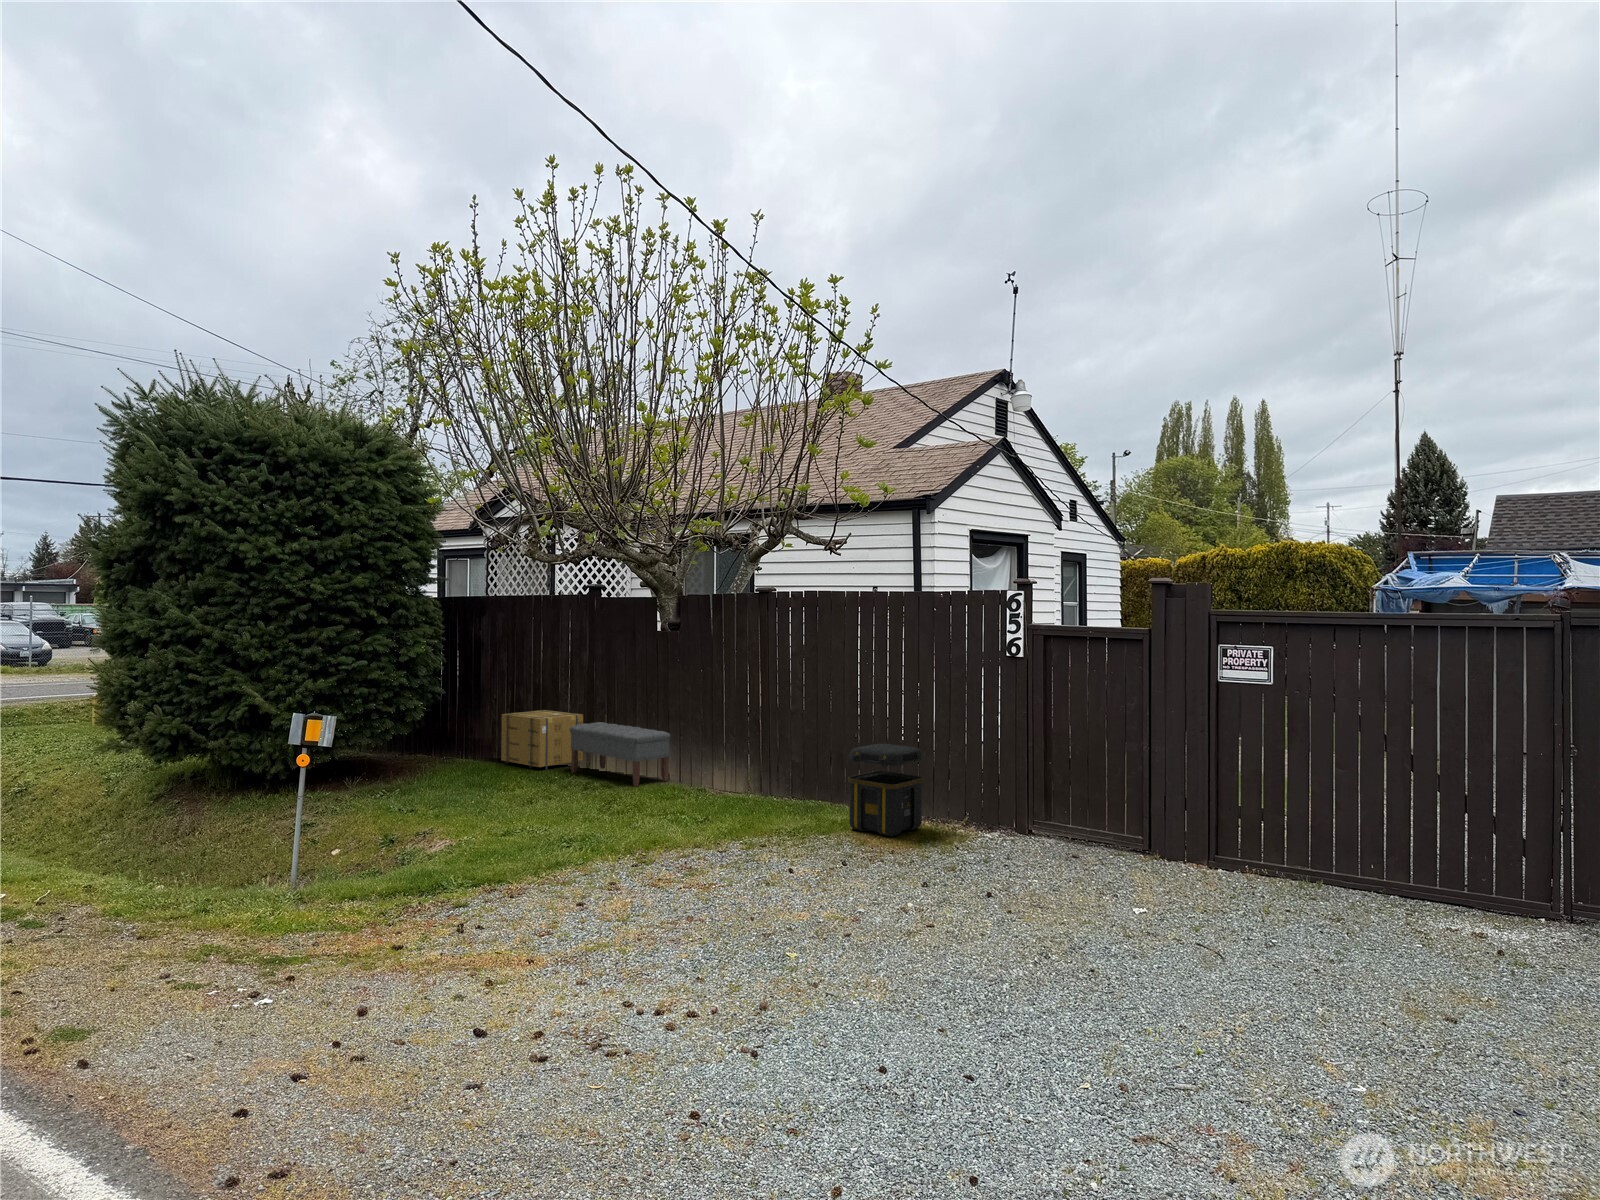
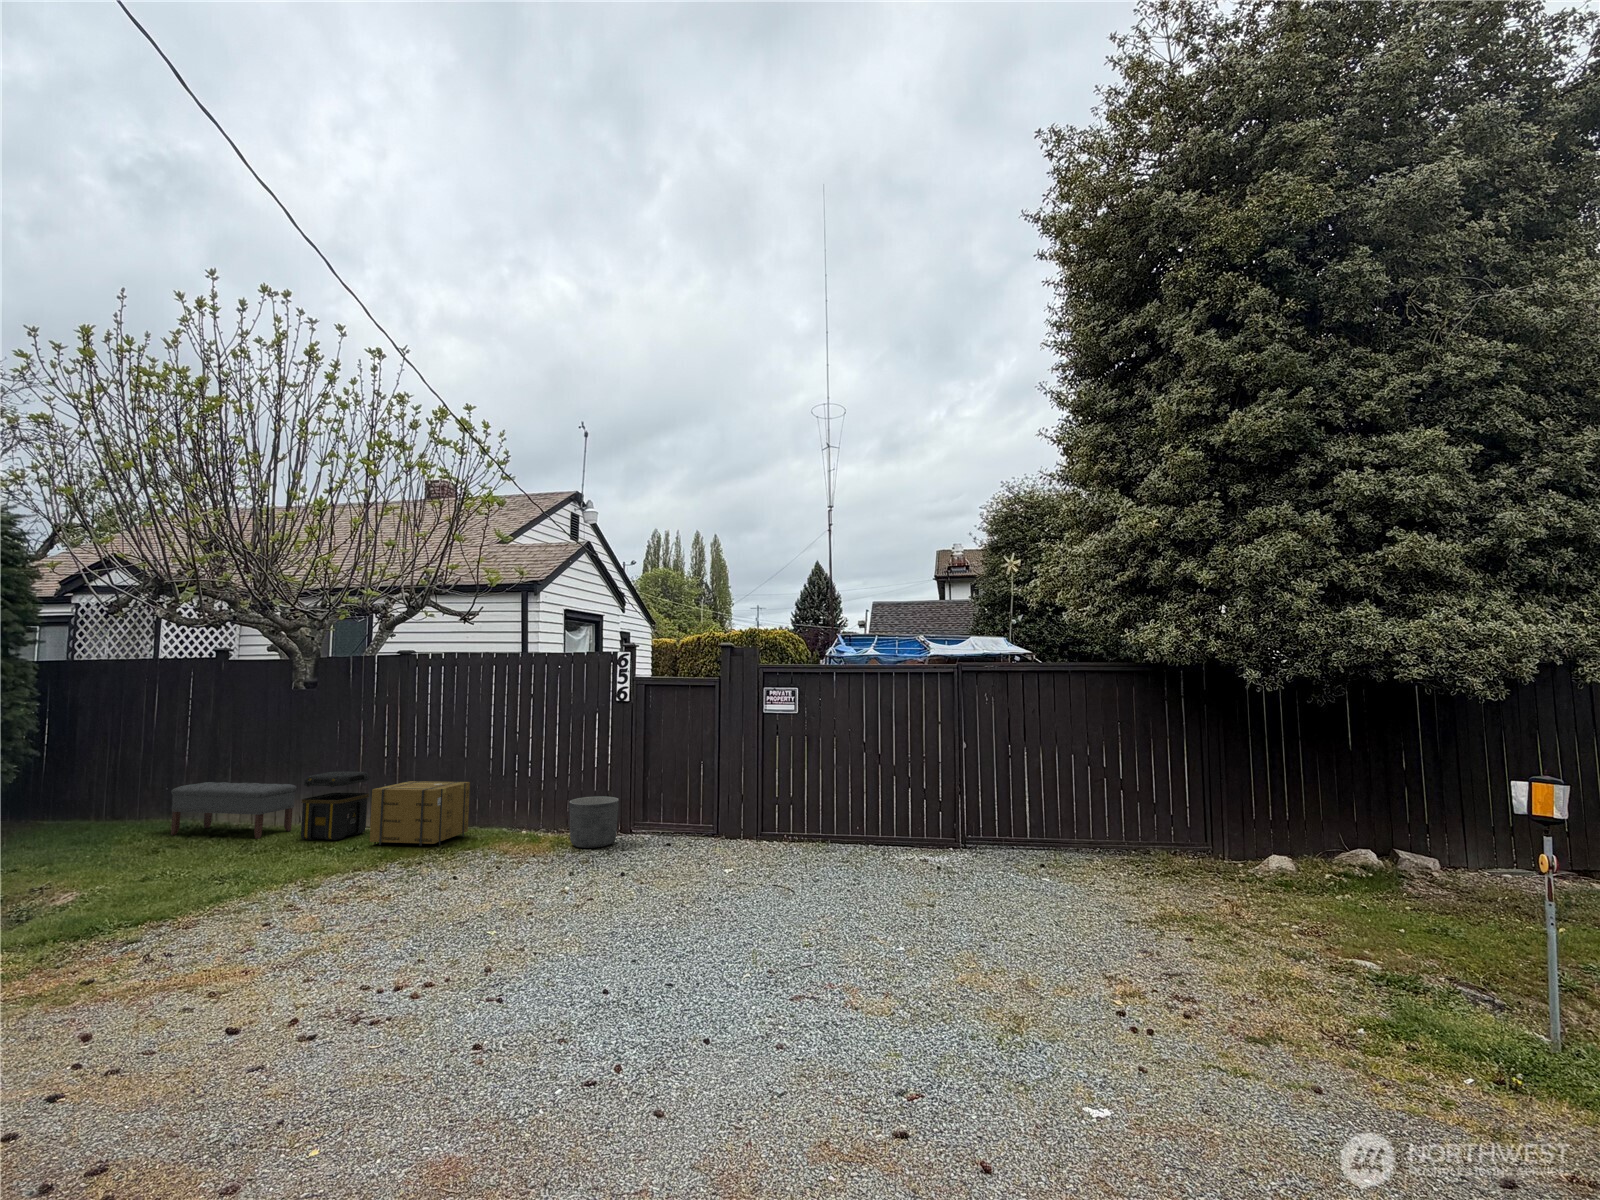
cardboard box: present [501,710,583,770] -> present [369,781,470,846]
toolbox: present [848,744,924,836] -> present [301,771,369,840]
planter: none [939,782,1004,851] -> present [569,797,619,848]

